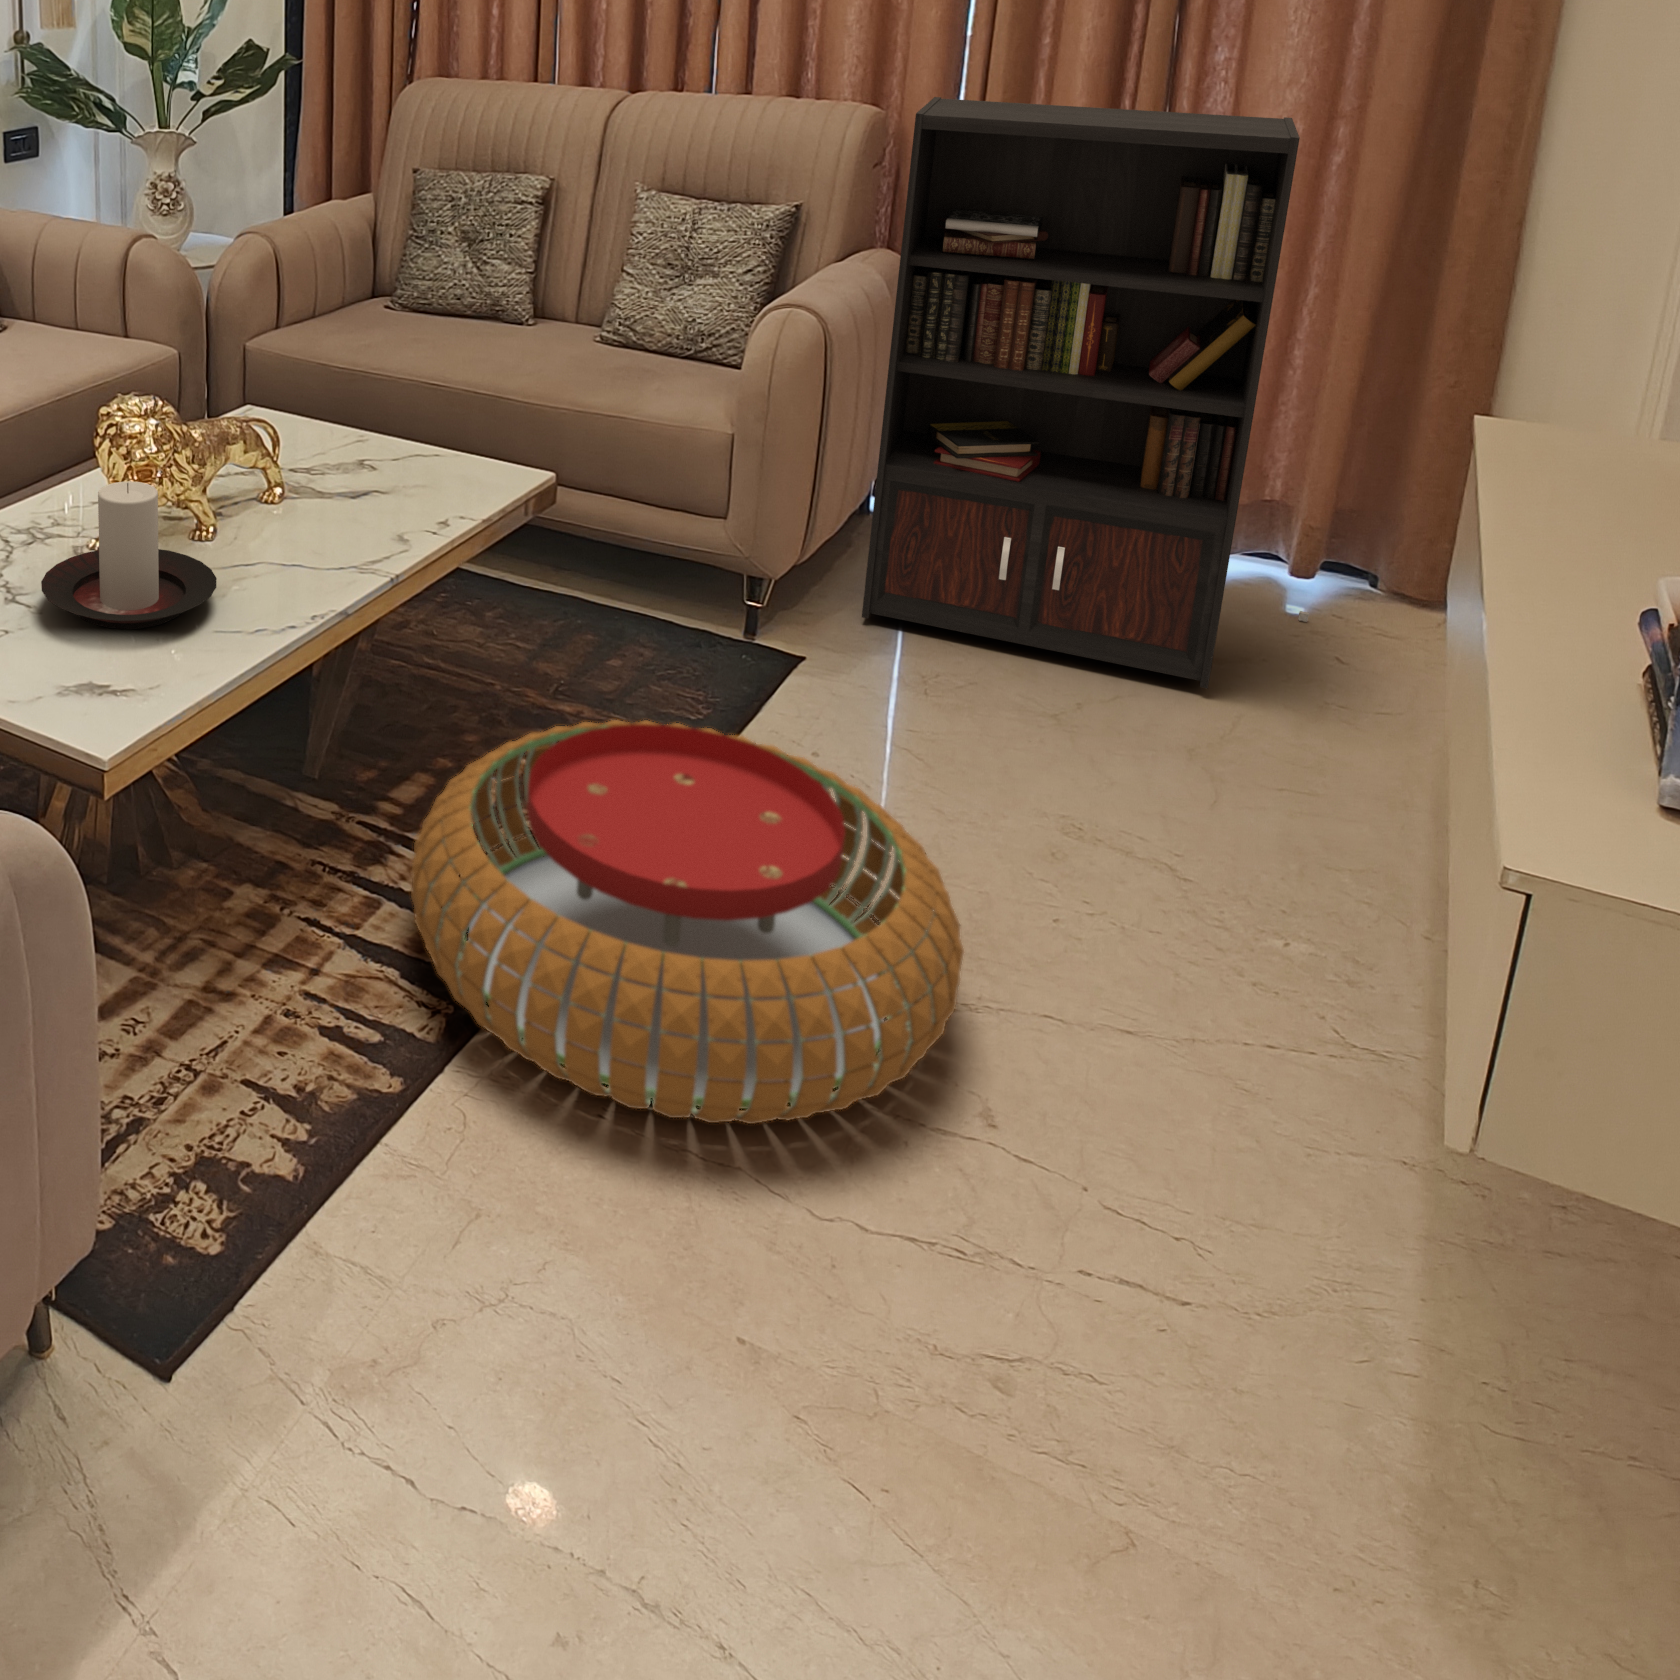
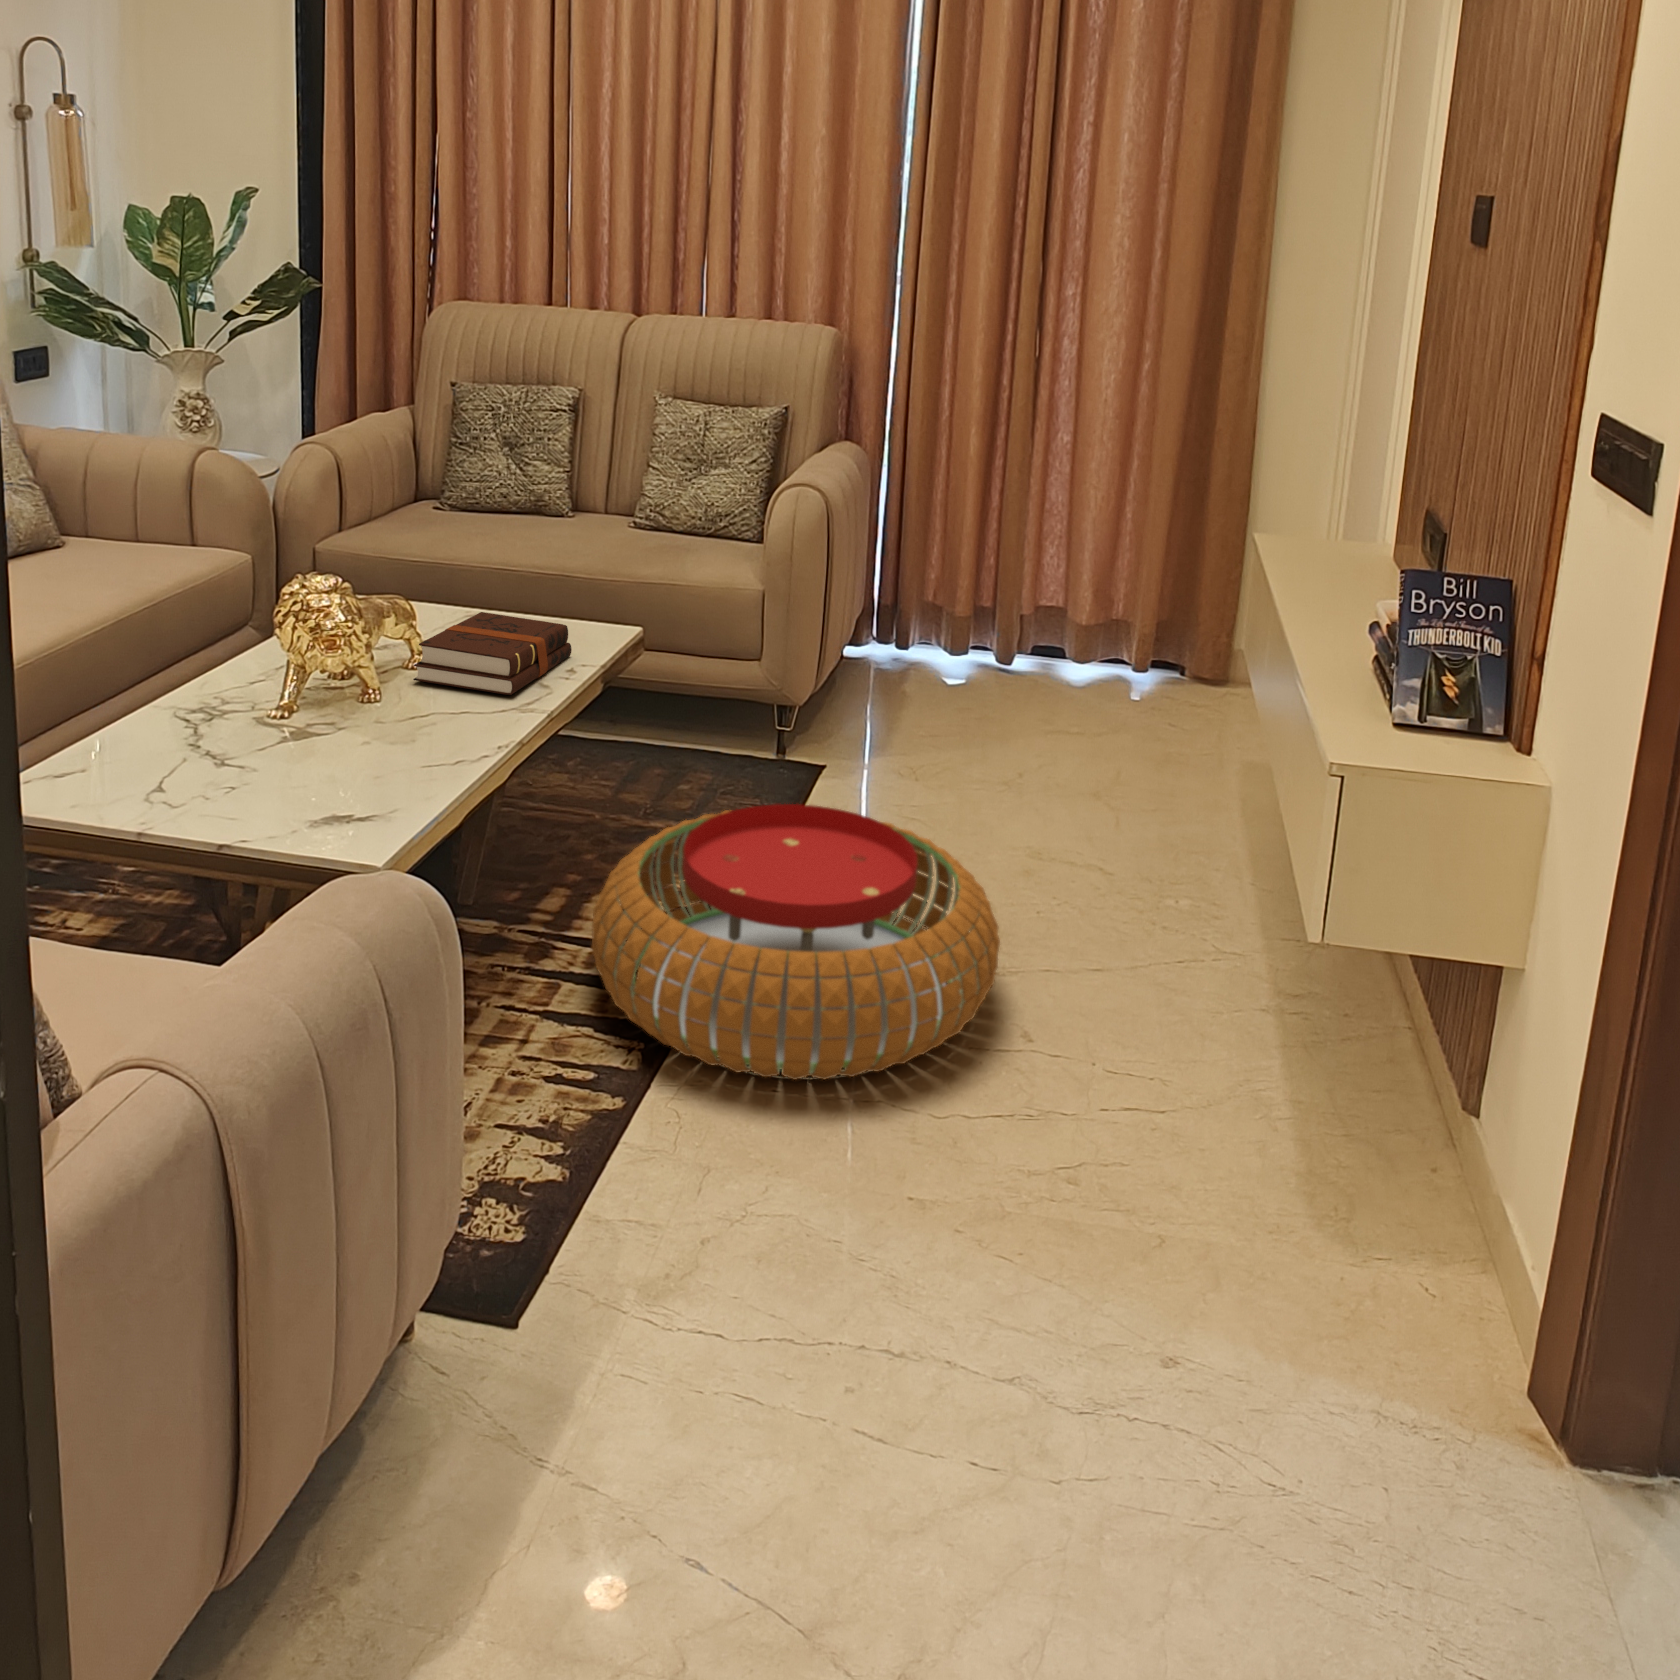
bookcase: present [862,97,1309,688] -> none [860,319,1147,750]
hardback book: none [256,443,448,550] -> present [414,612,572,695]
candle holder: present [41,481,217,629] -> none [252,645,414,774]

